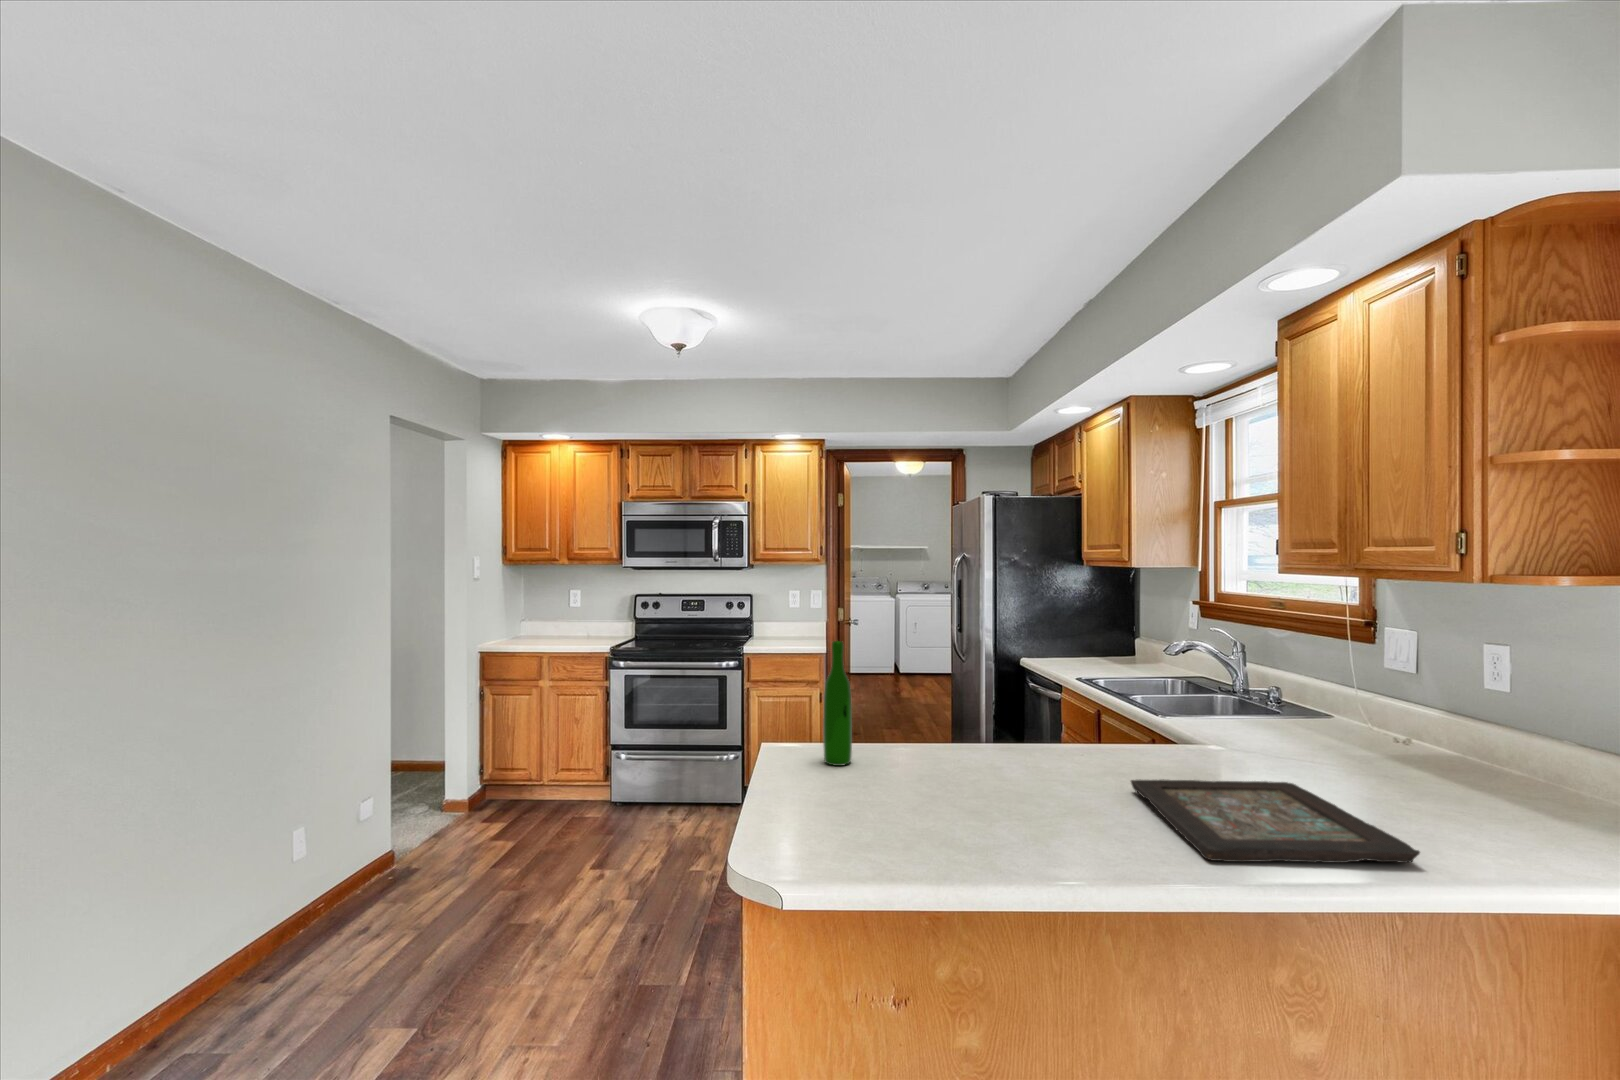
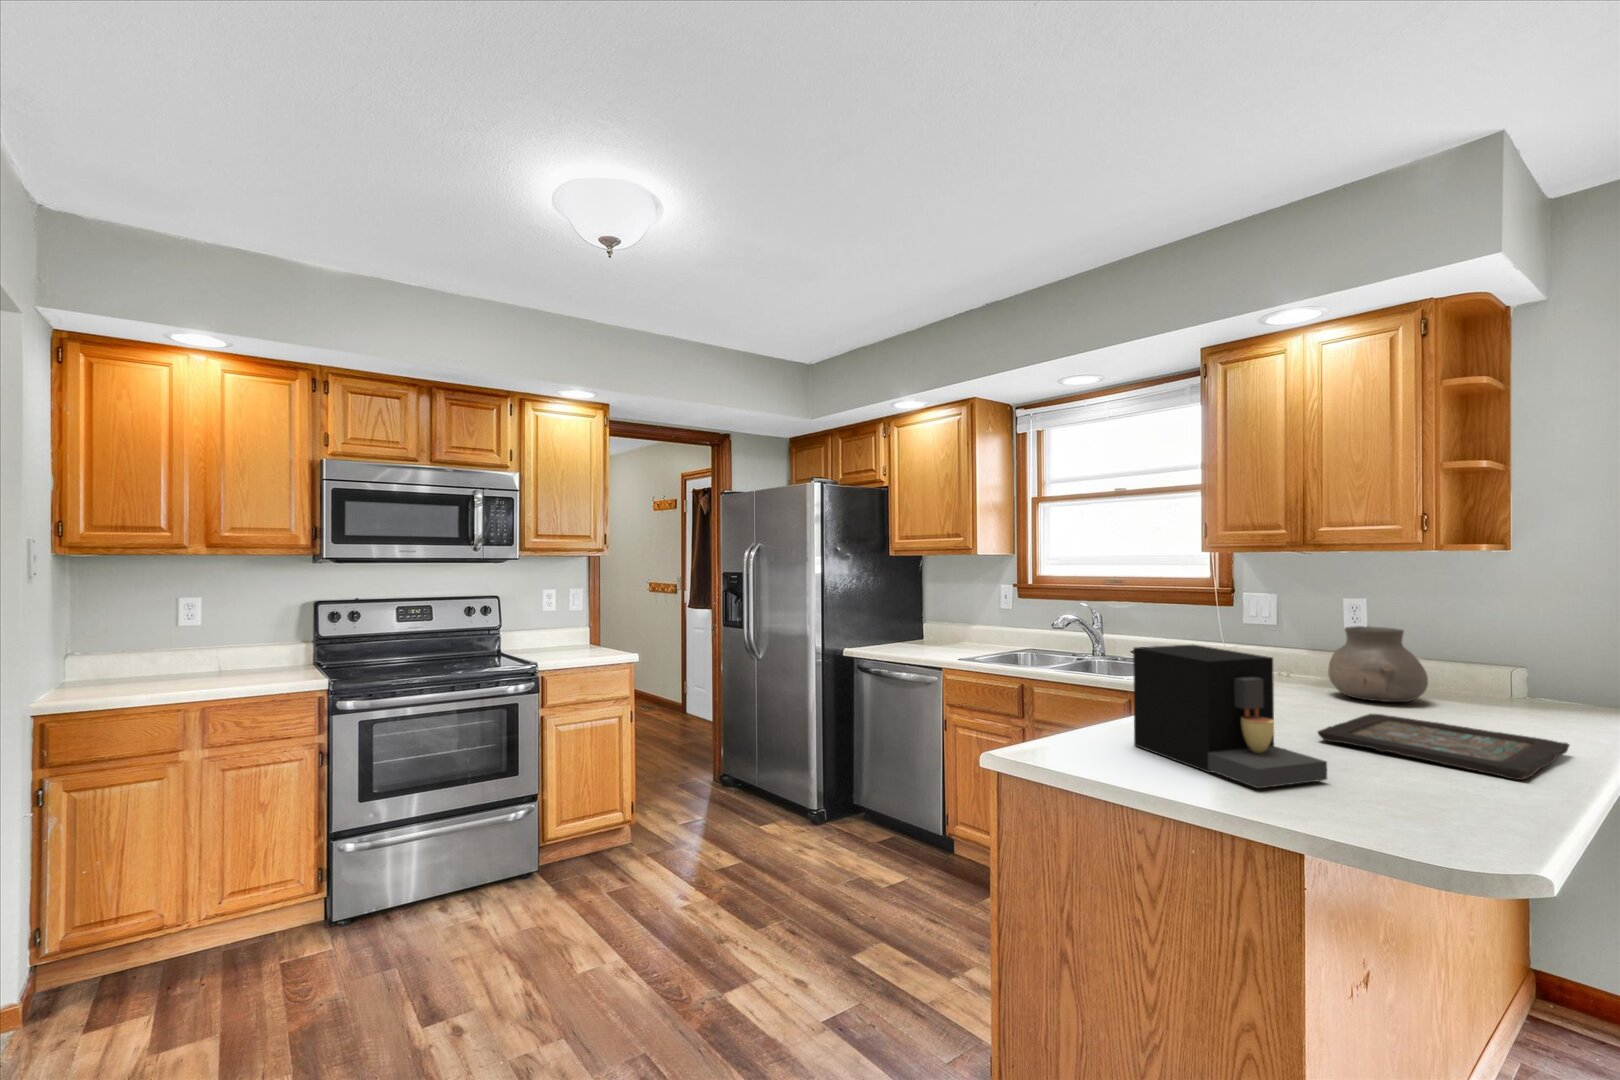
wine bottle: present [823,641,852,766] -> none [1072,630,1107,773]
coffee maker: none [900,665,1007,809] -> present [1133,644,1327,788]
vase: none [1363,680,1507,790] -> present [1328,626,1428,702]

